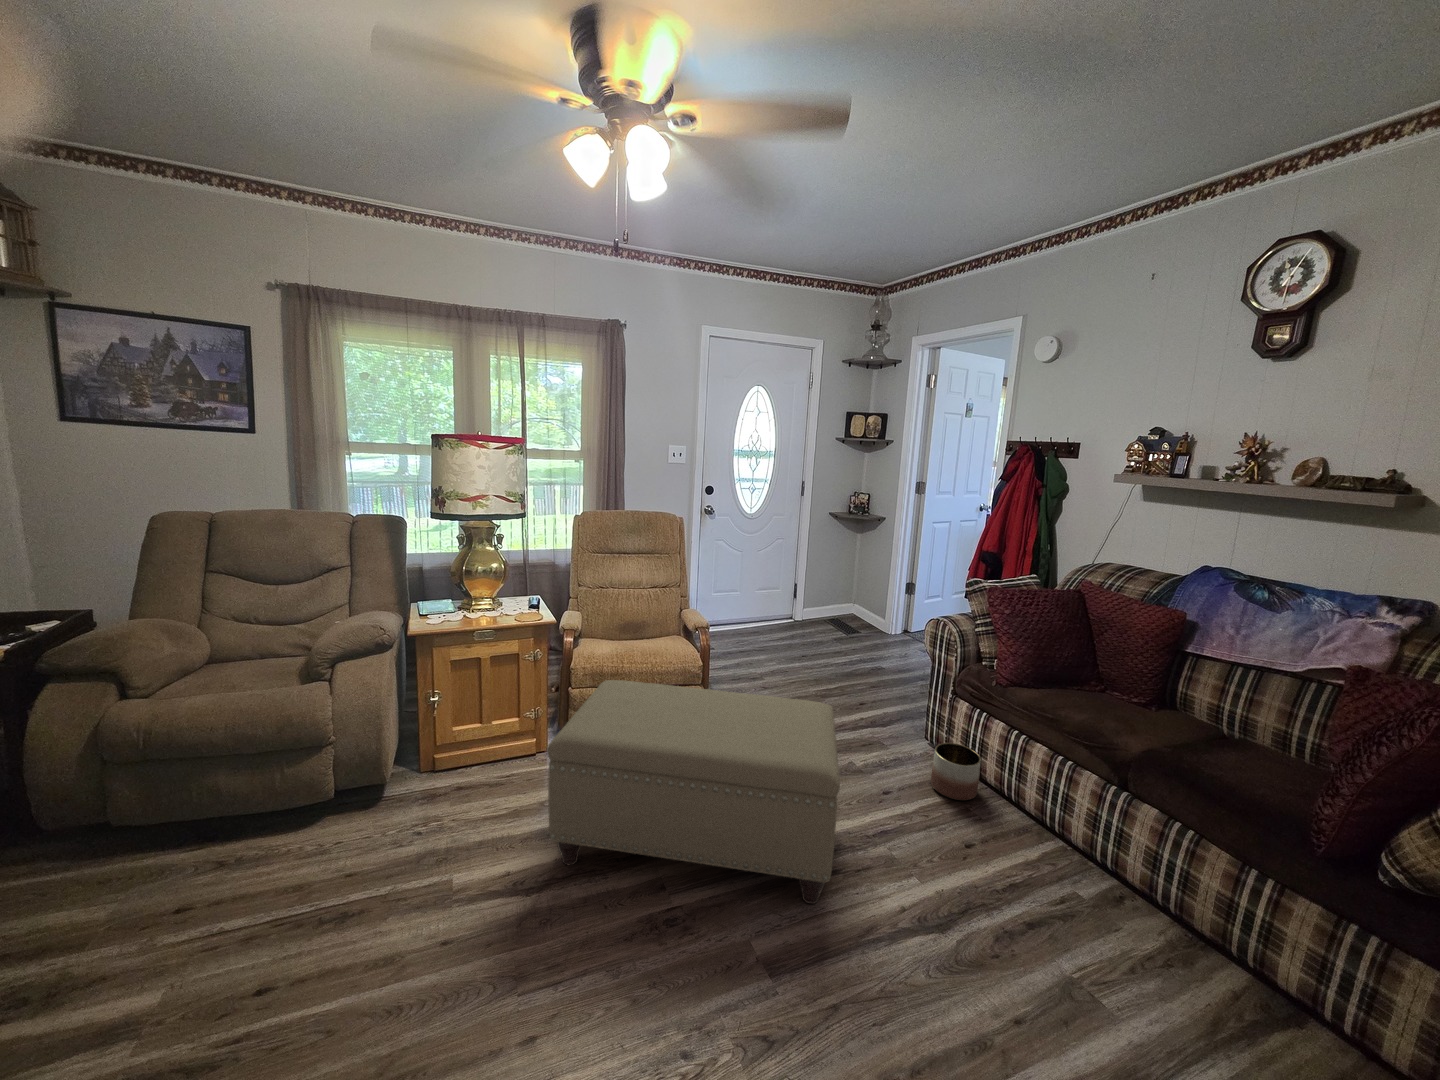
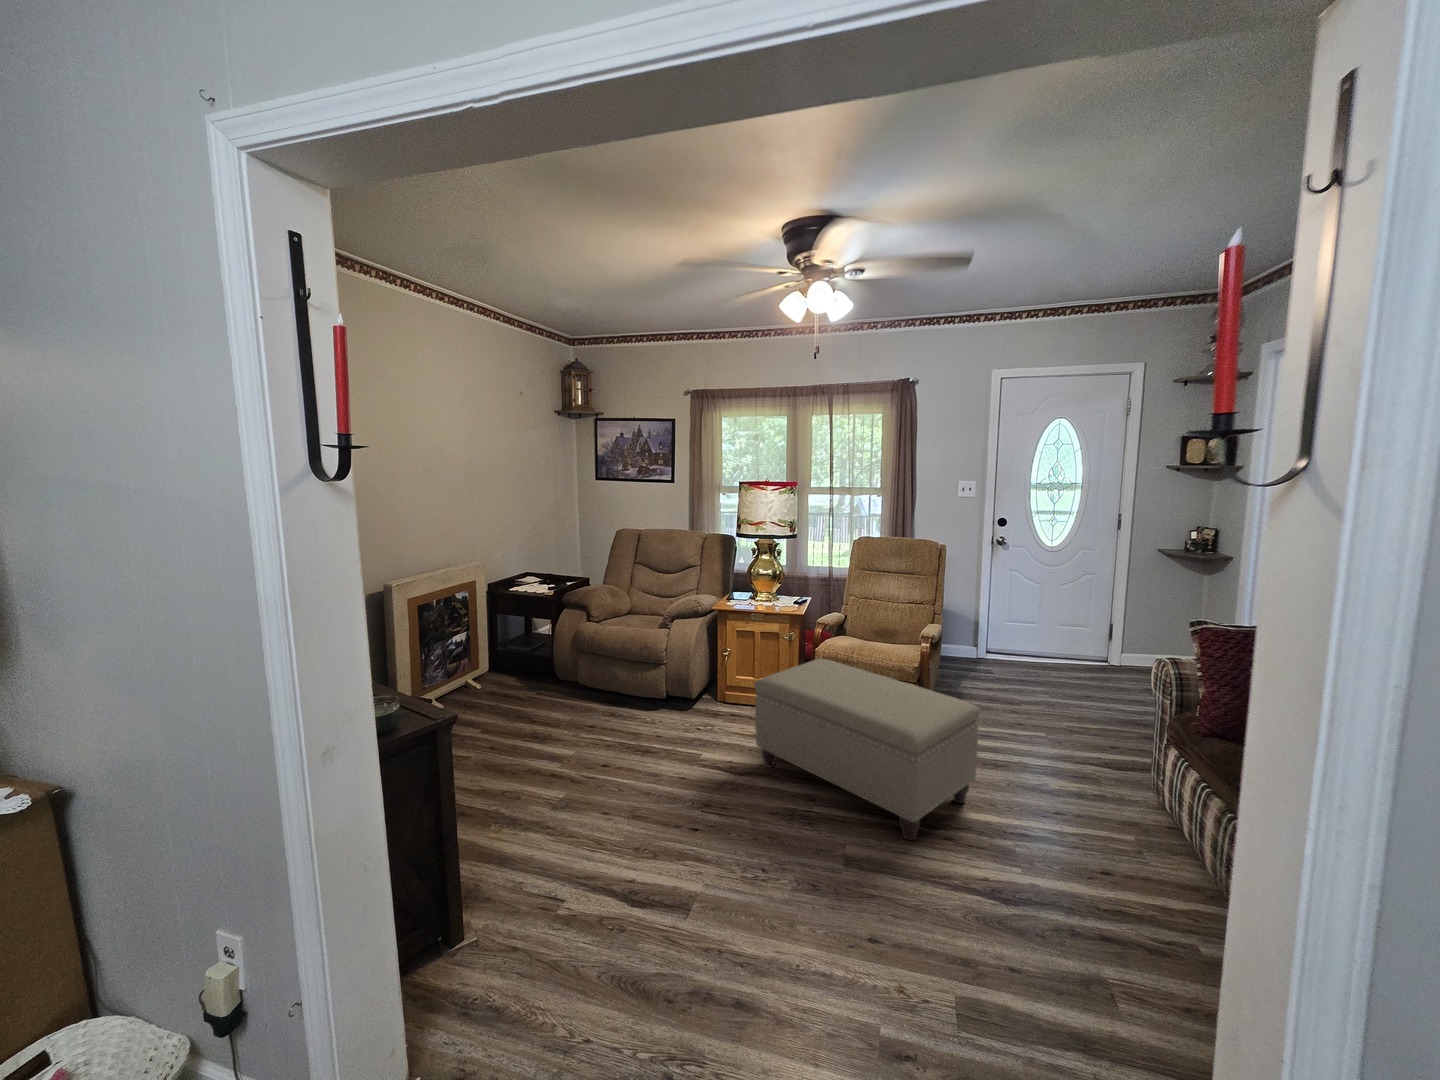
planter: present [931,743,981,800] -> none [1112,784,1168,844]

